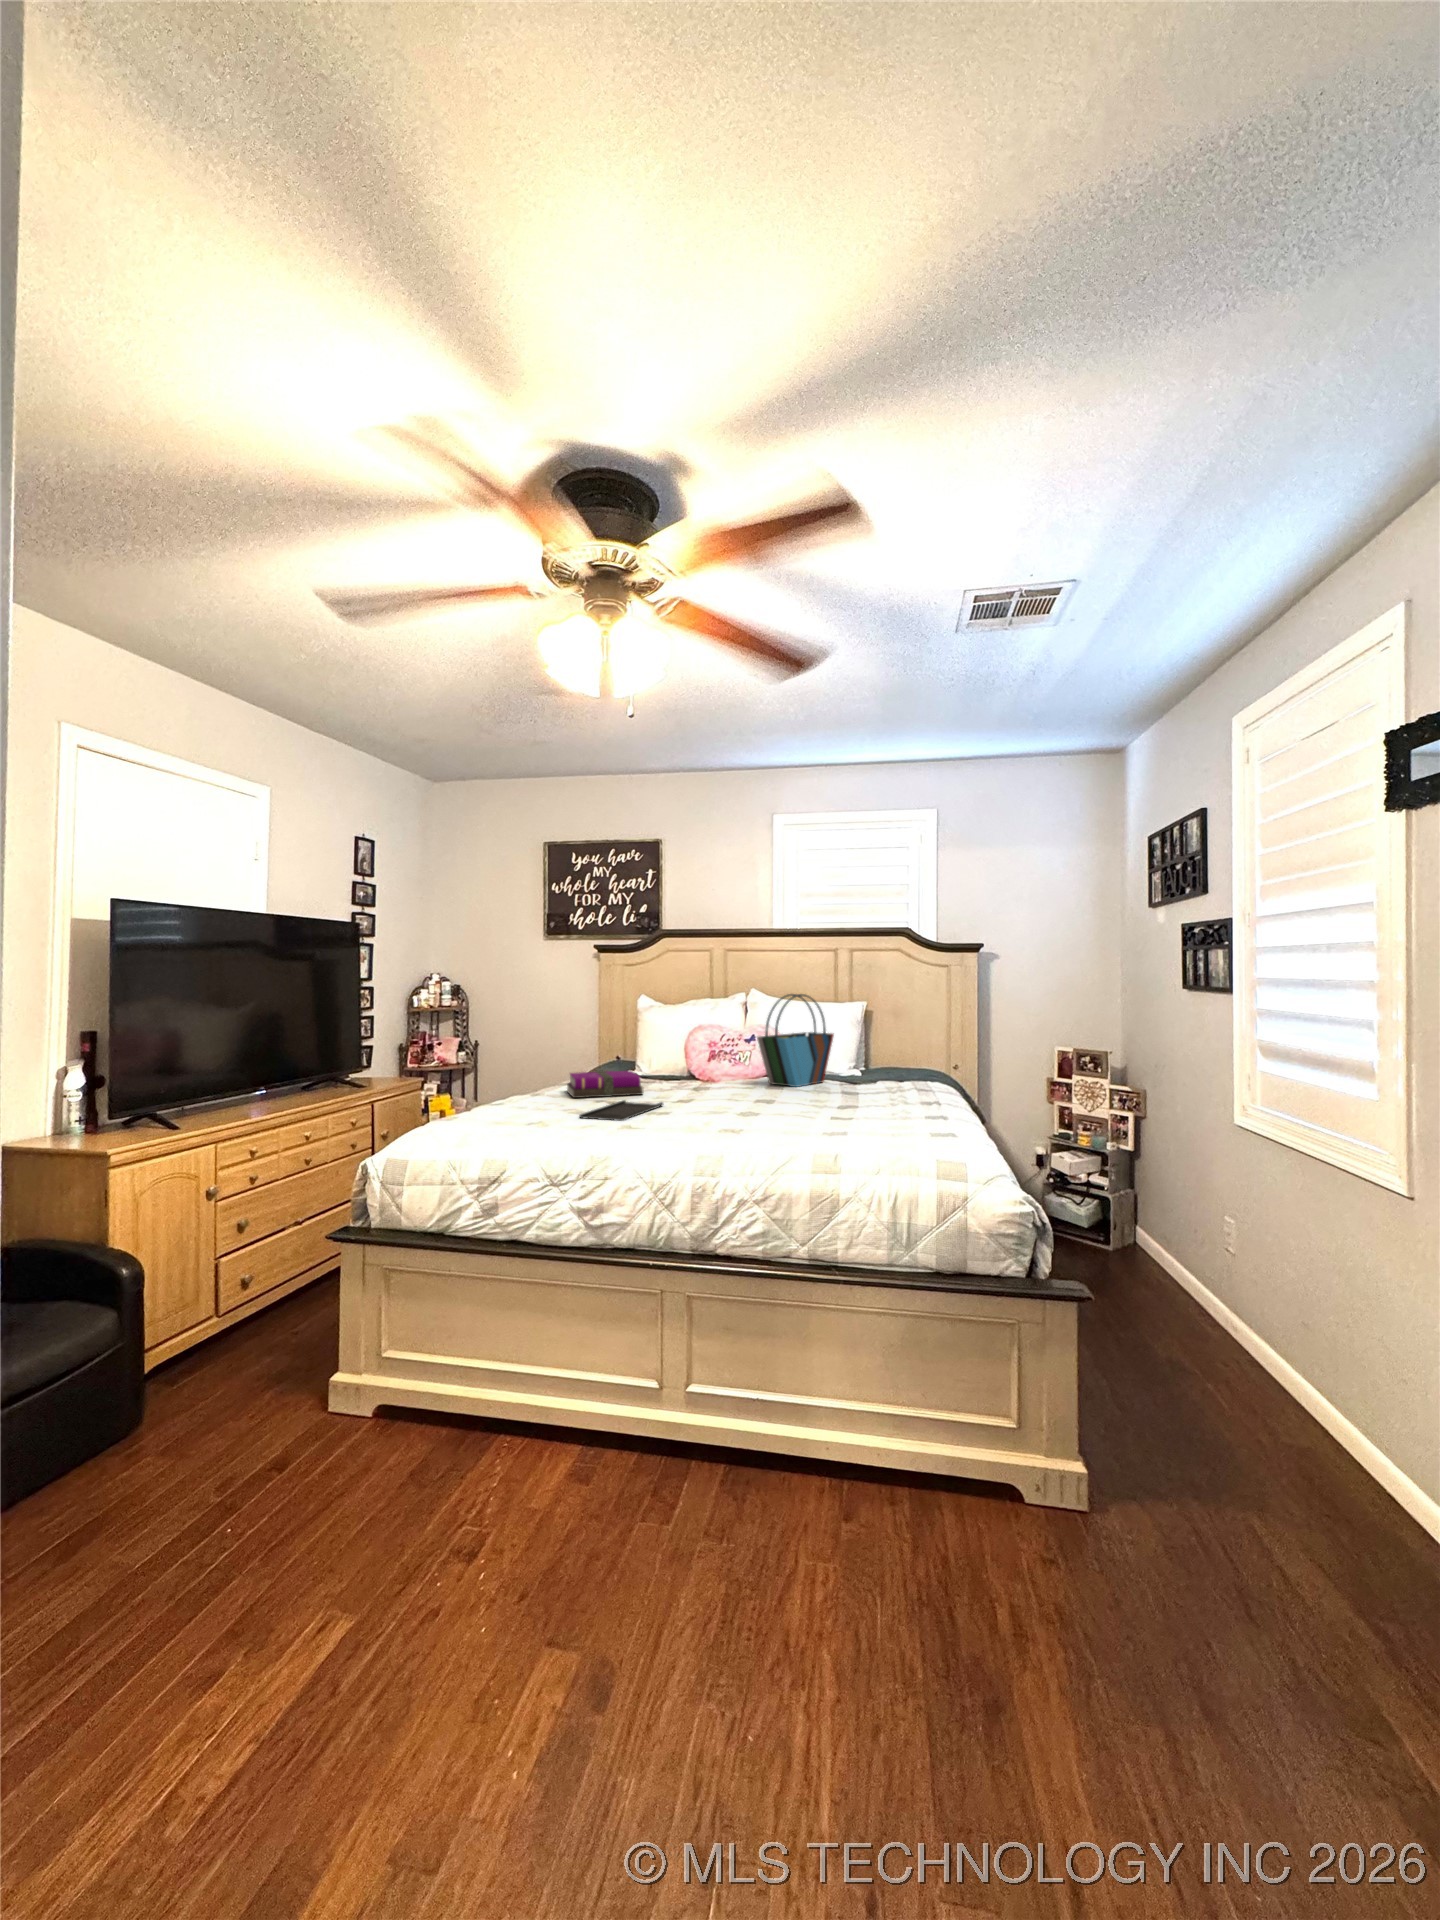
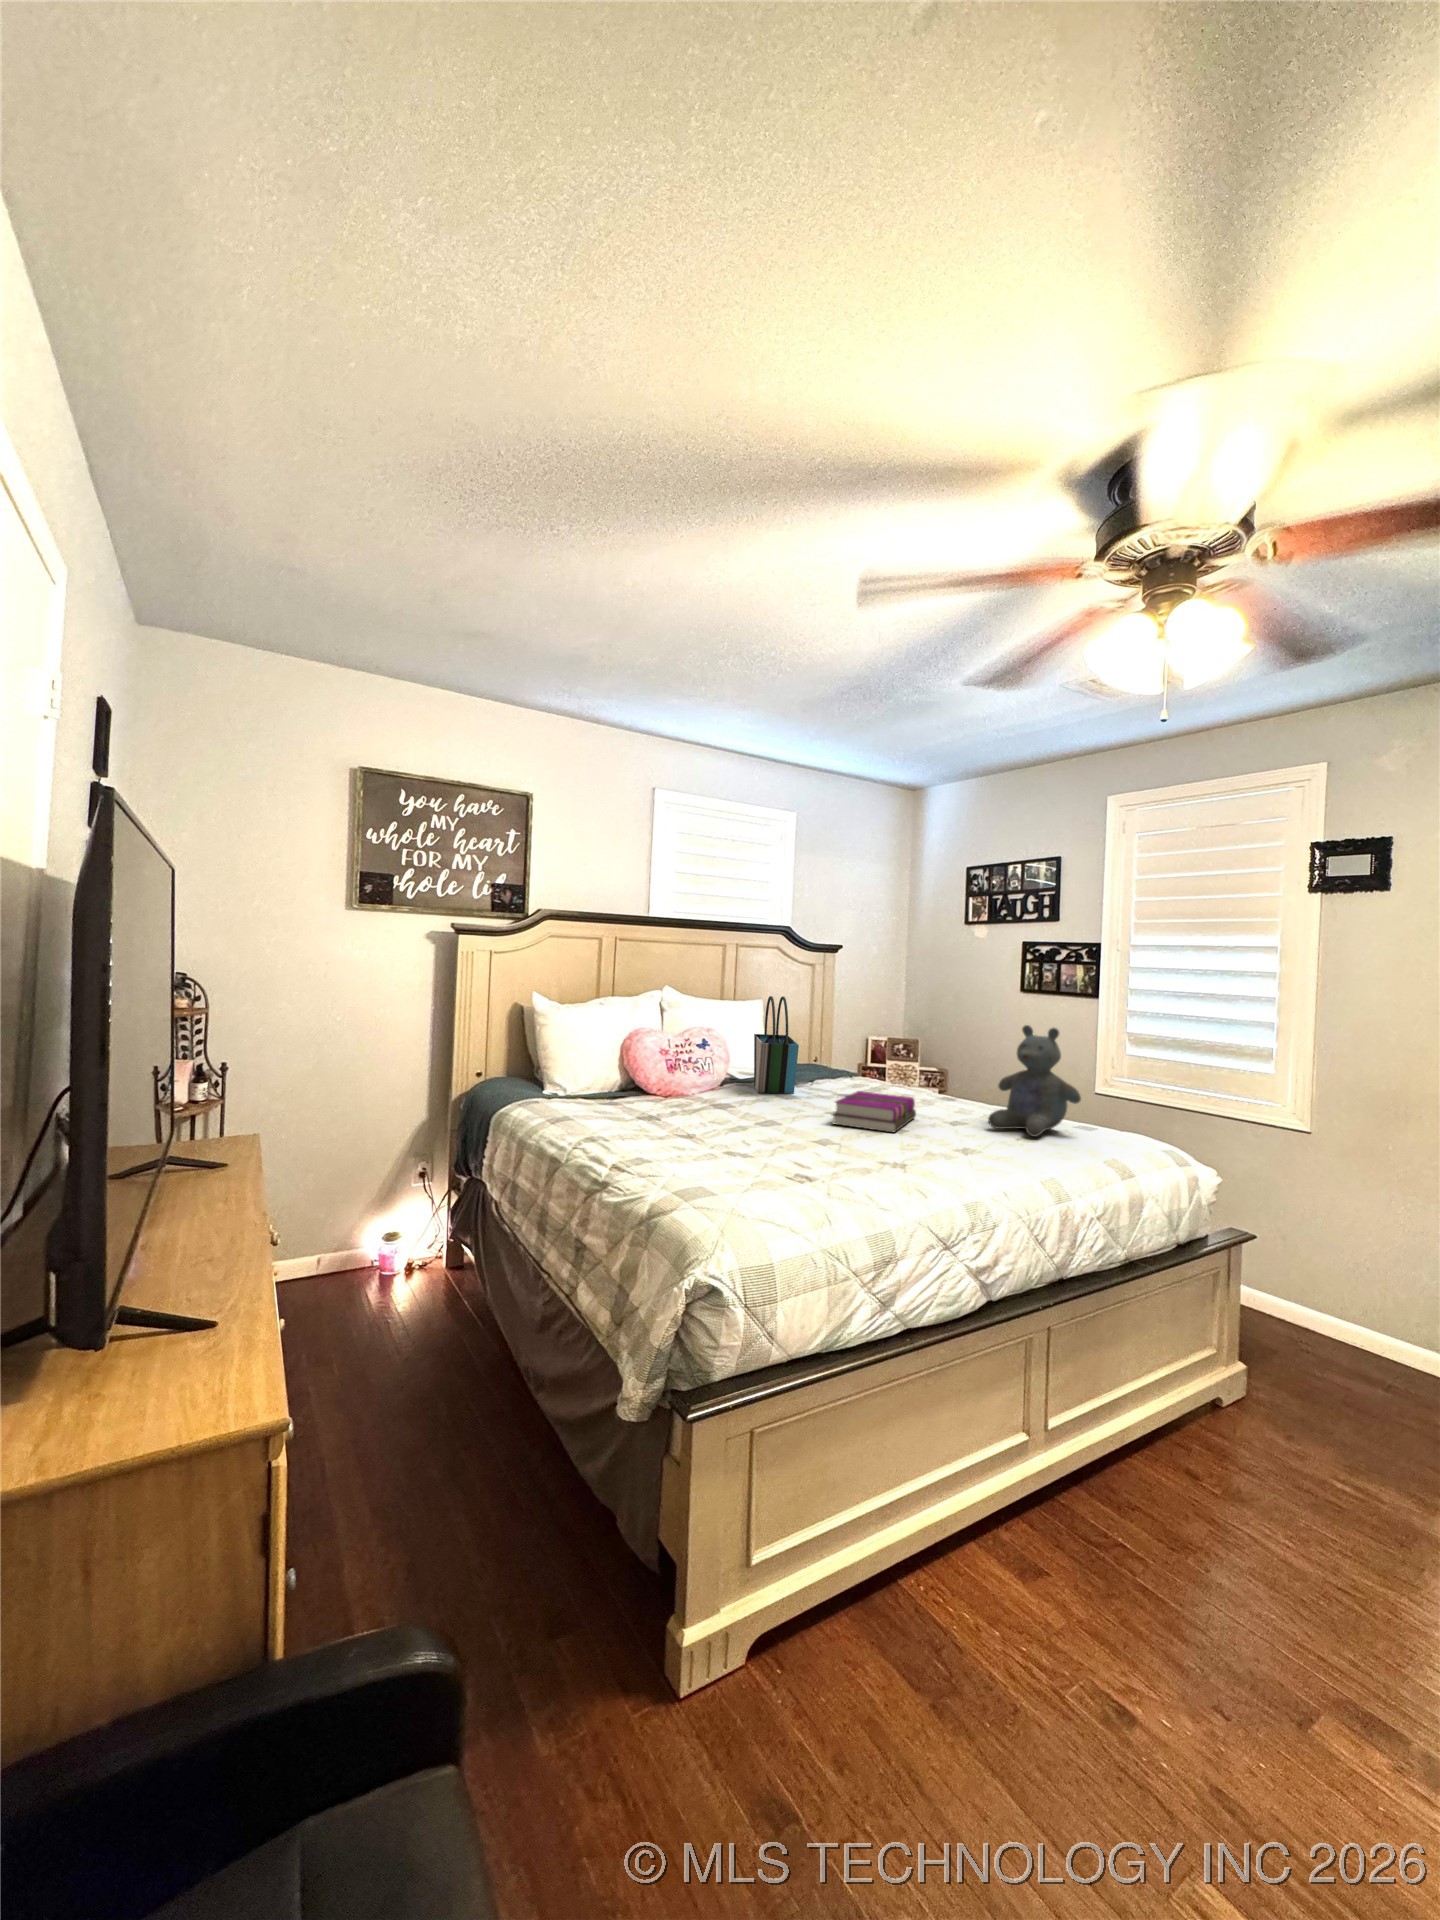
stuffed bear: none [819,1012,895,1129] -> present [988,1025,1081,1137]
hardback book: present [567,1071,643,1098] -> present [833,1091,916,1132]
tray: present [579,1100,663,1121] -> none [764,1129,867,1163]

